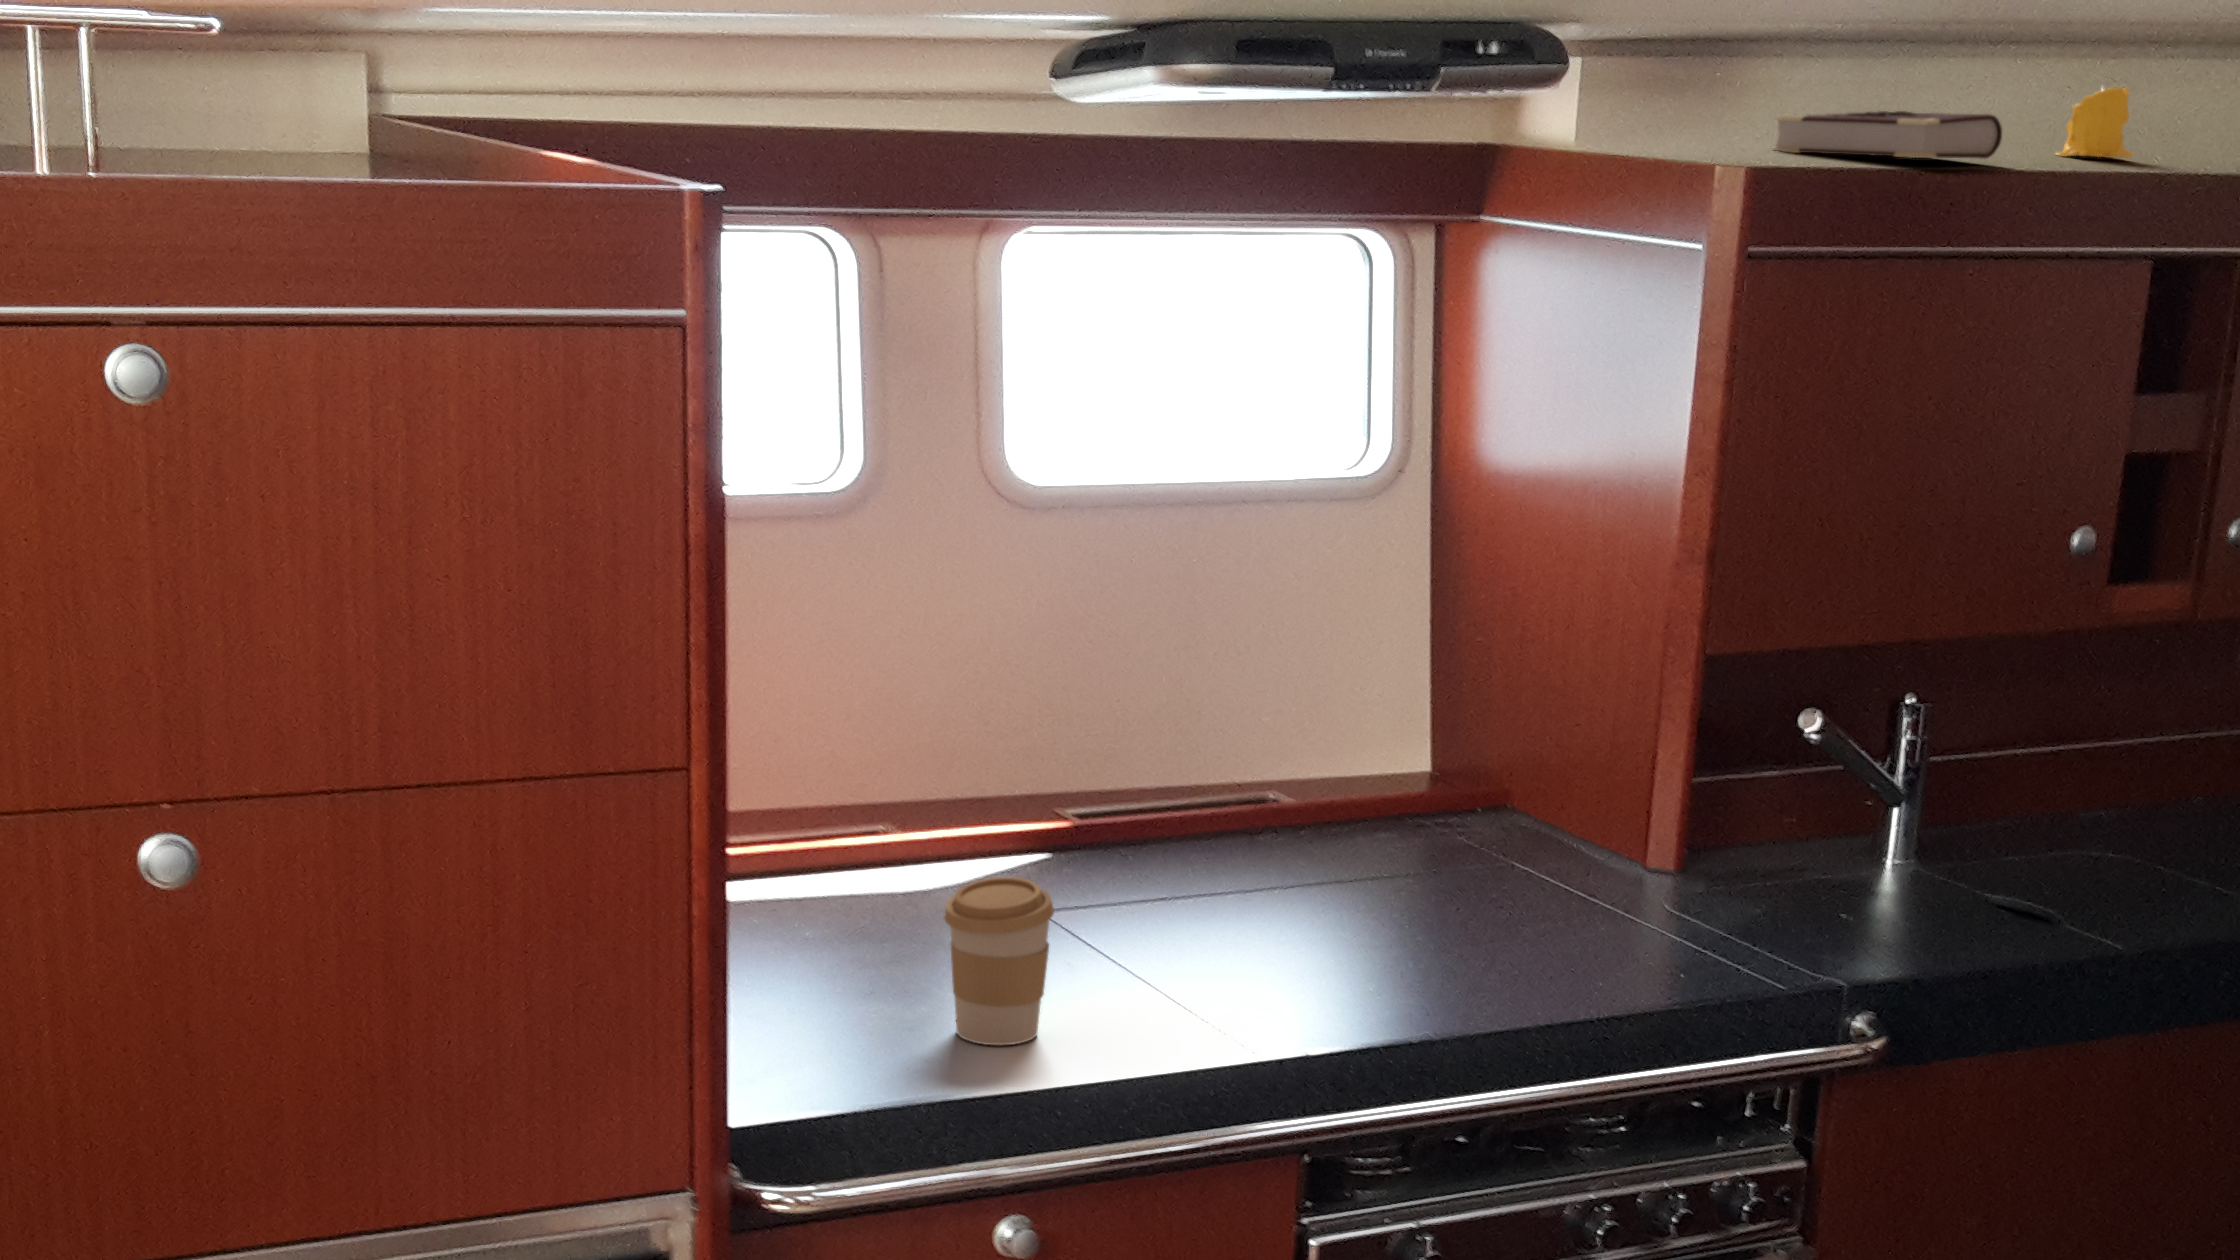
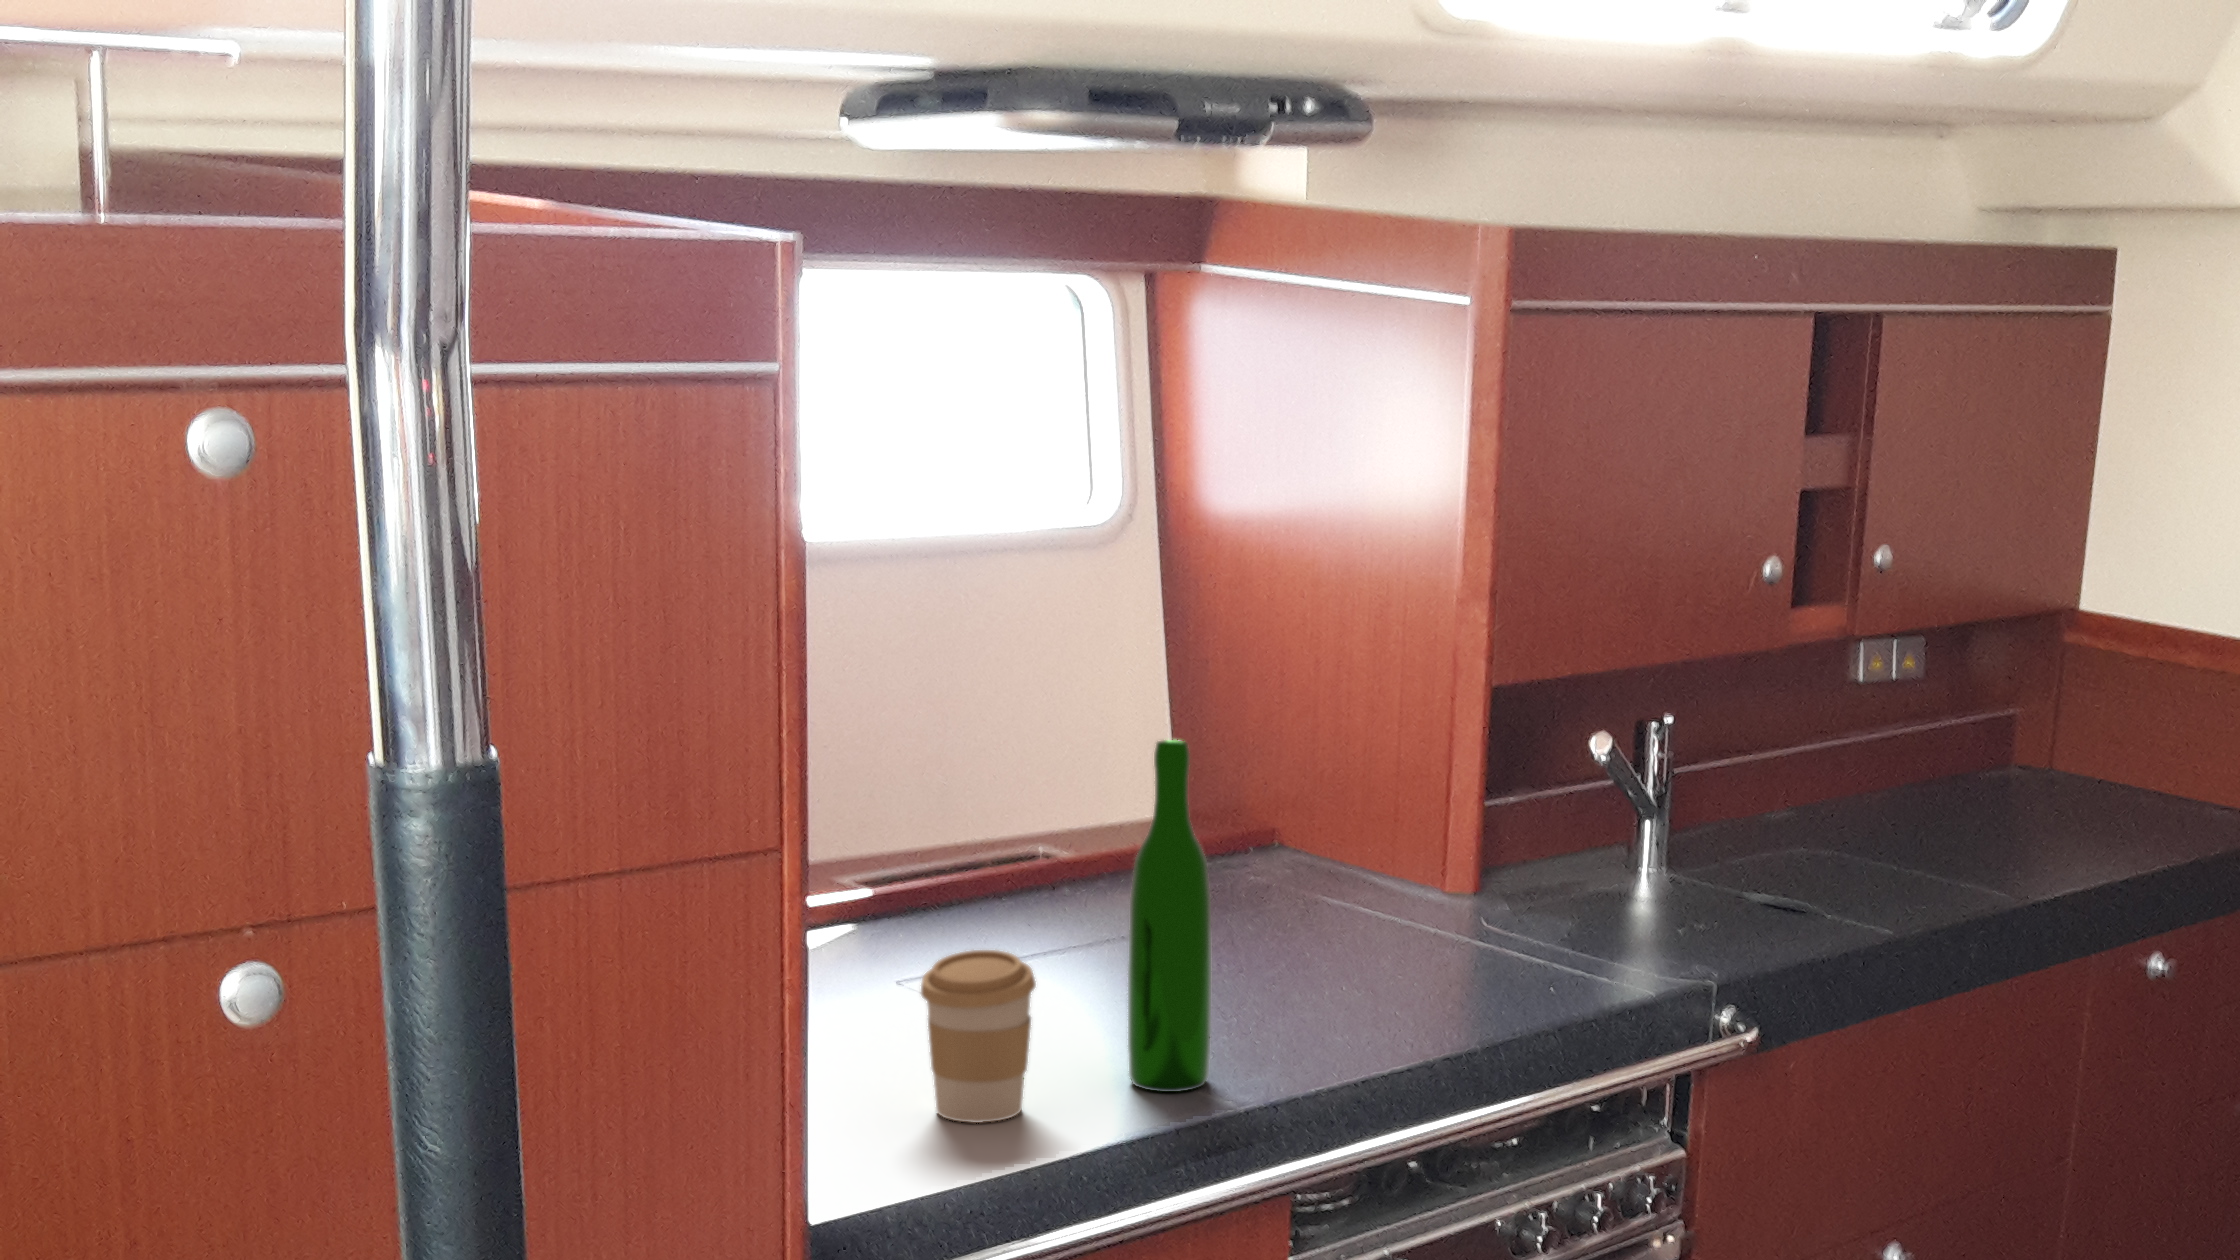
candle: present [2057,87,2133,157] -> none [1687,156,1754,223]
book: present [1773,111,2002,159] -> none [1470,177,1670,223]
wine bottle: none [1159,685,1245,1038] -> present [1128,740,1212,1092]

